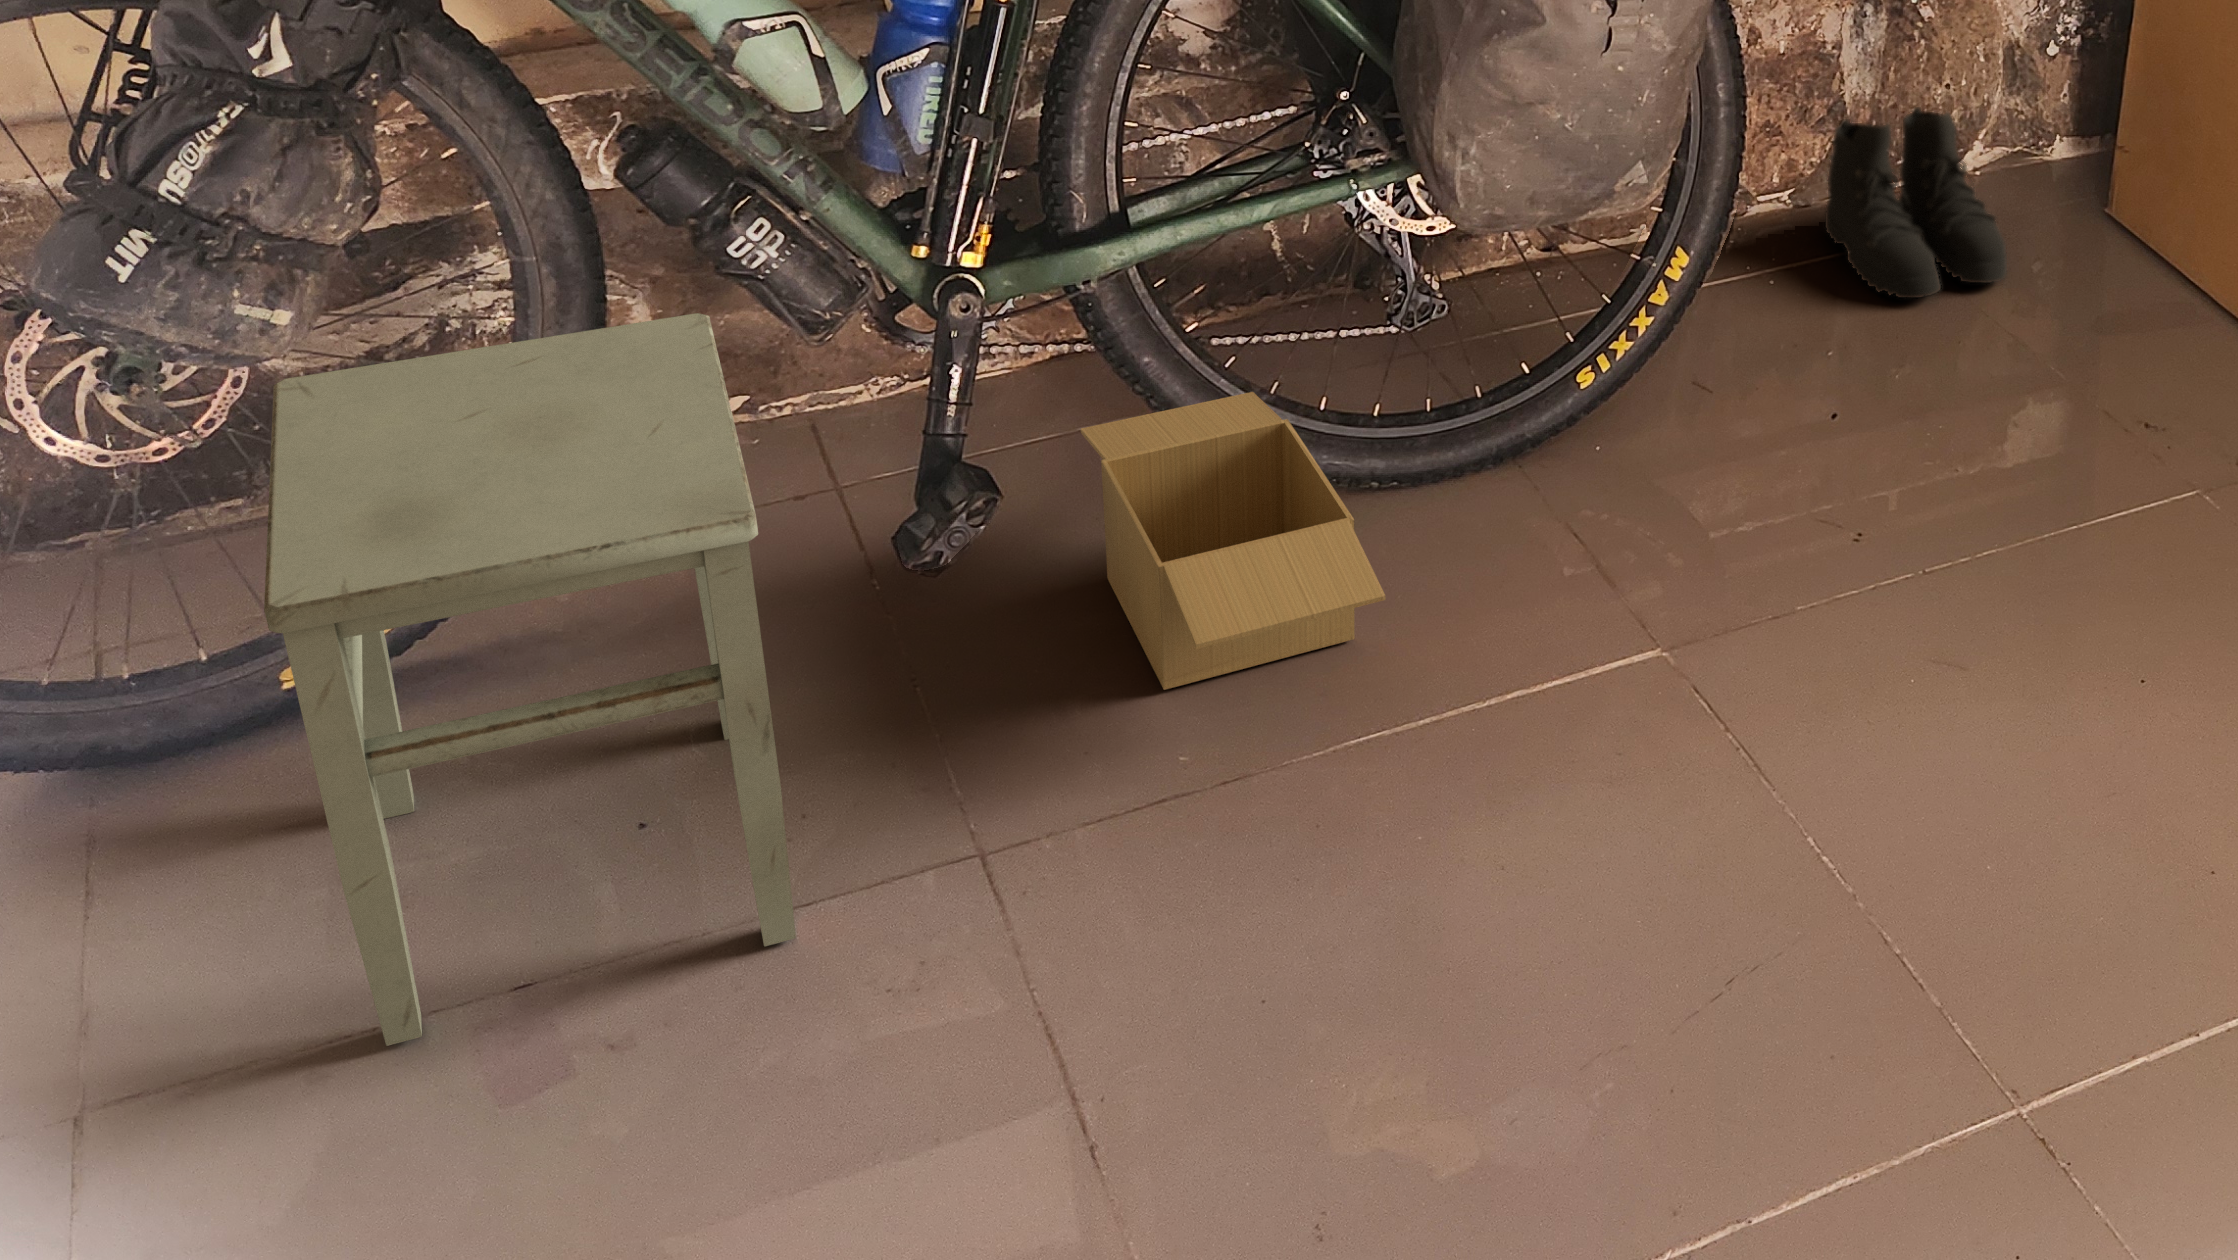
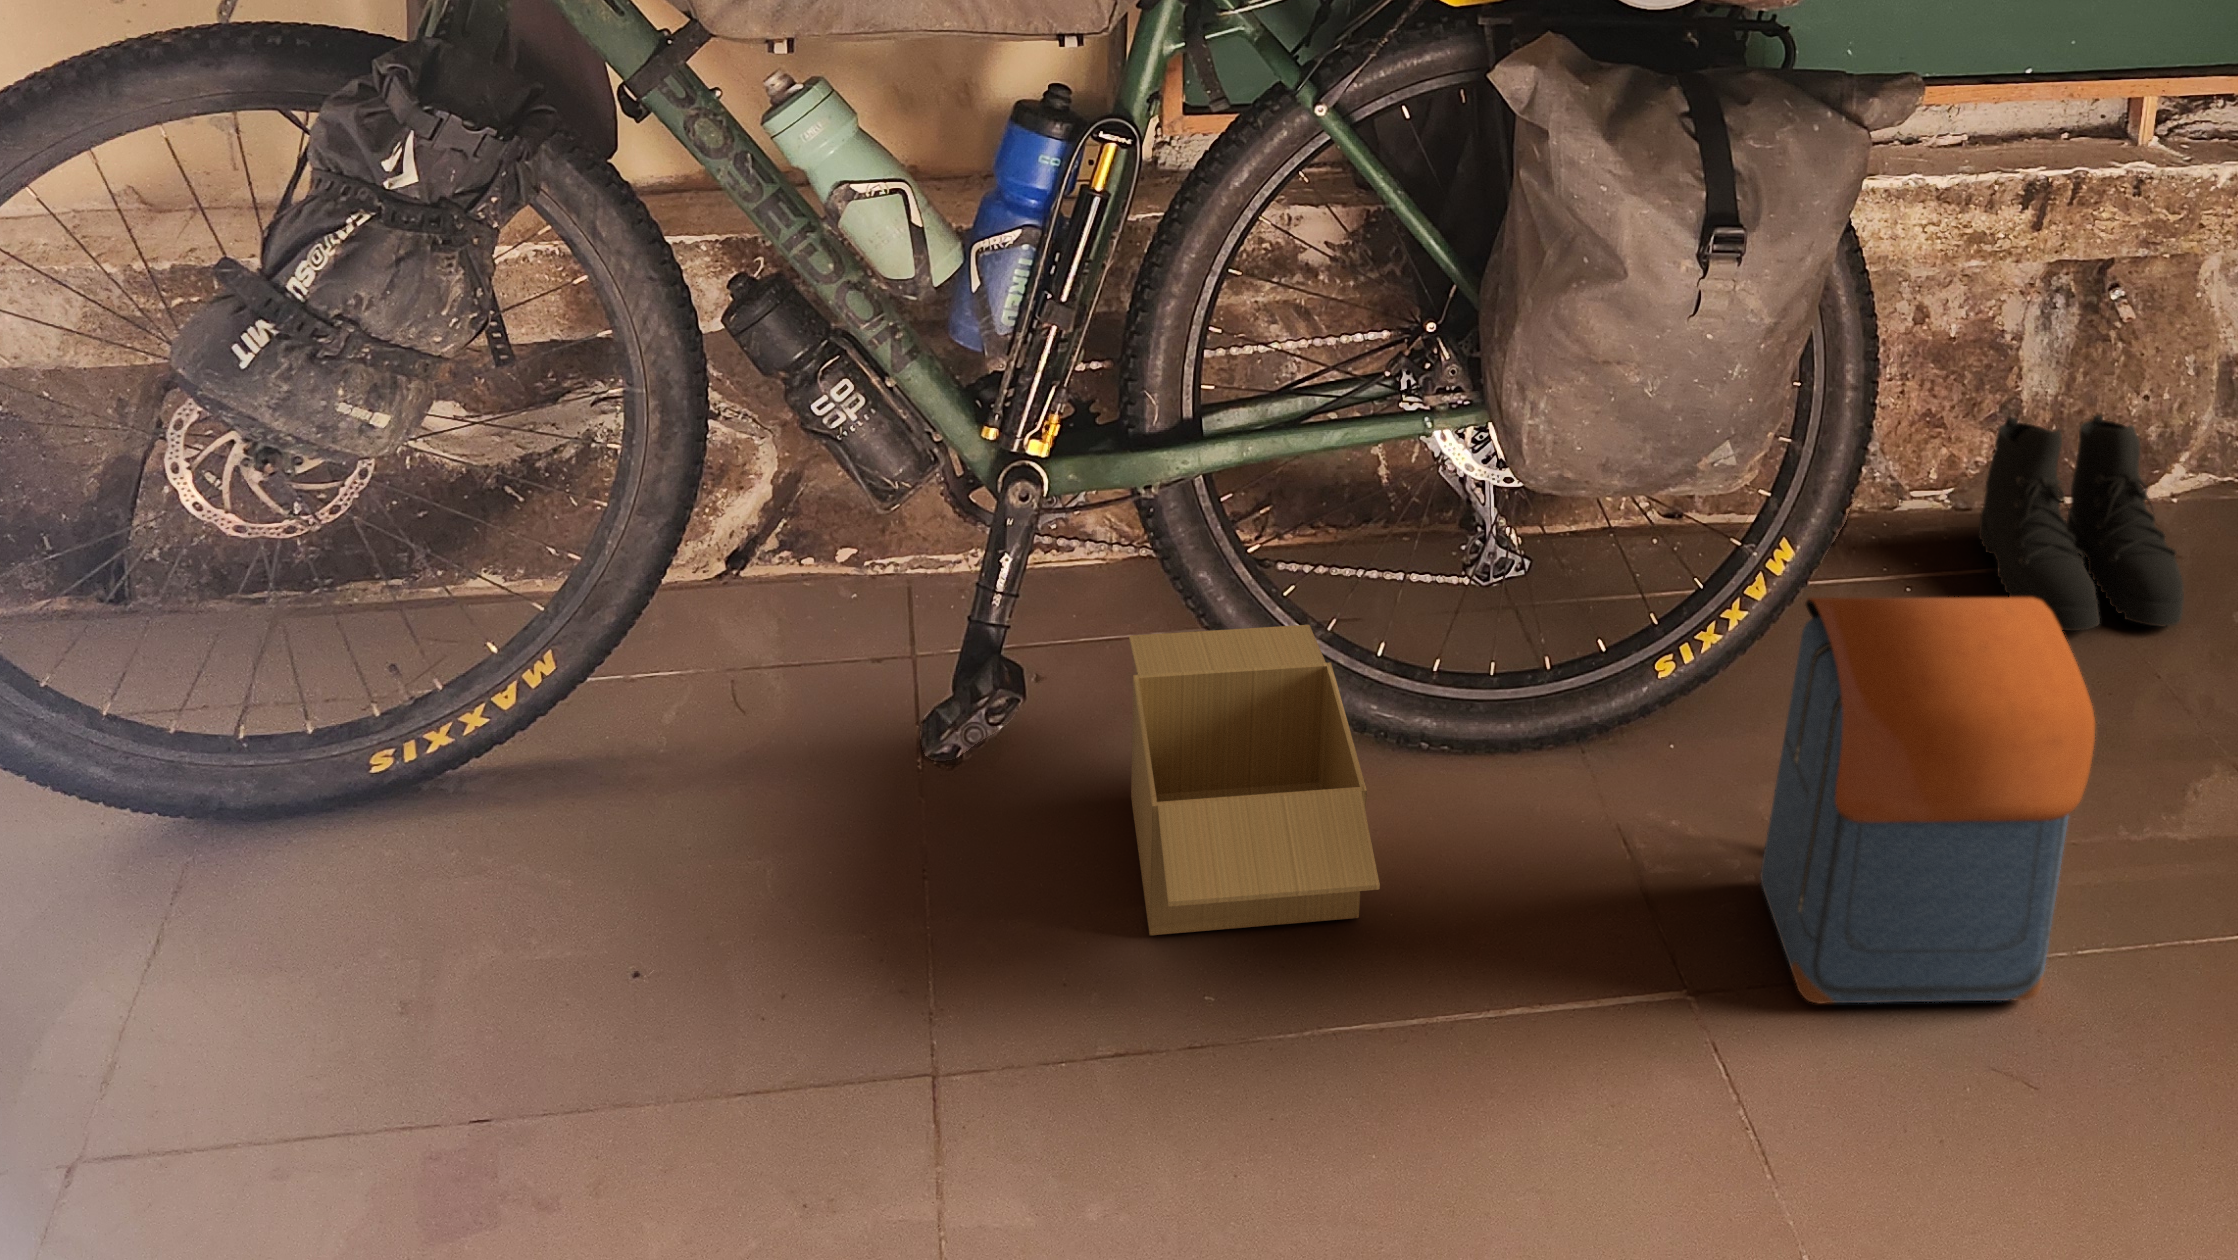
backpack: none [1700,257,1975,630] -> present [1761,598,2095,1004]
stool: present [264,313,796,1046] -> none [225,471,755,1163]

